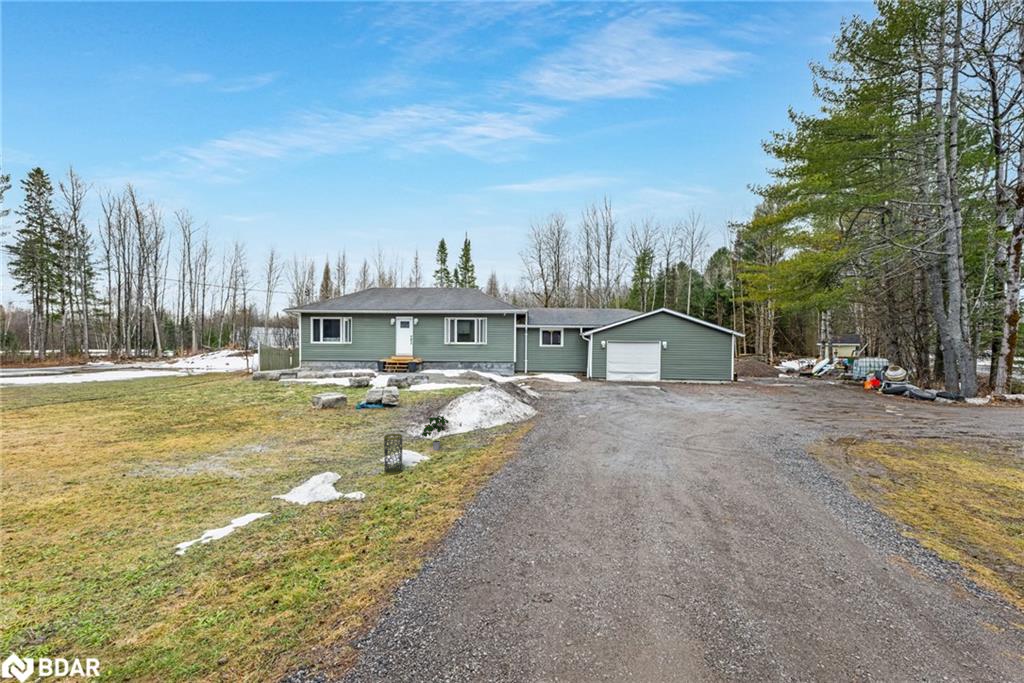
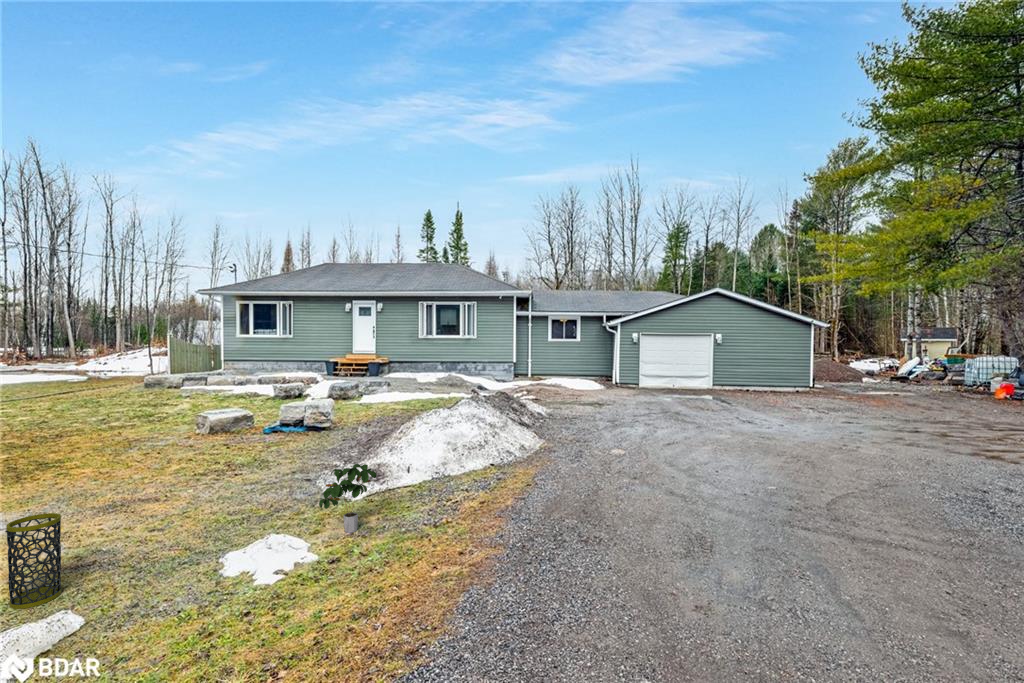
trash can: present [384,434,402,475] -> present [6,513,61,609]

